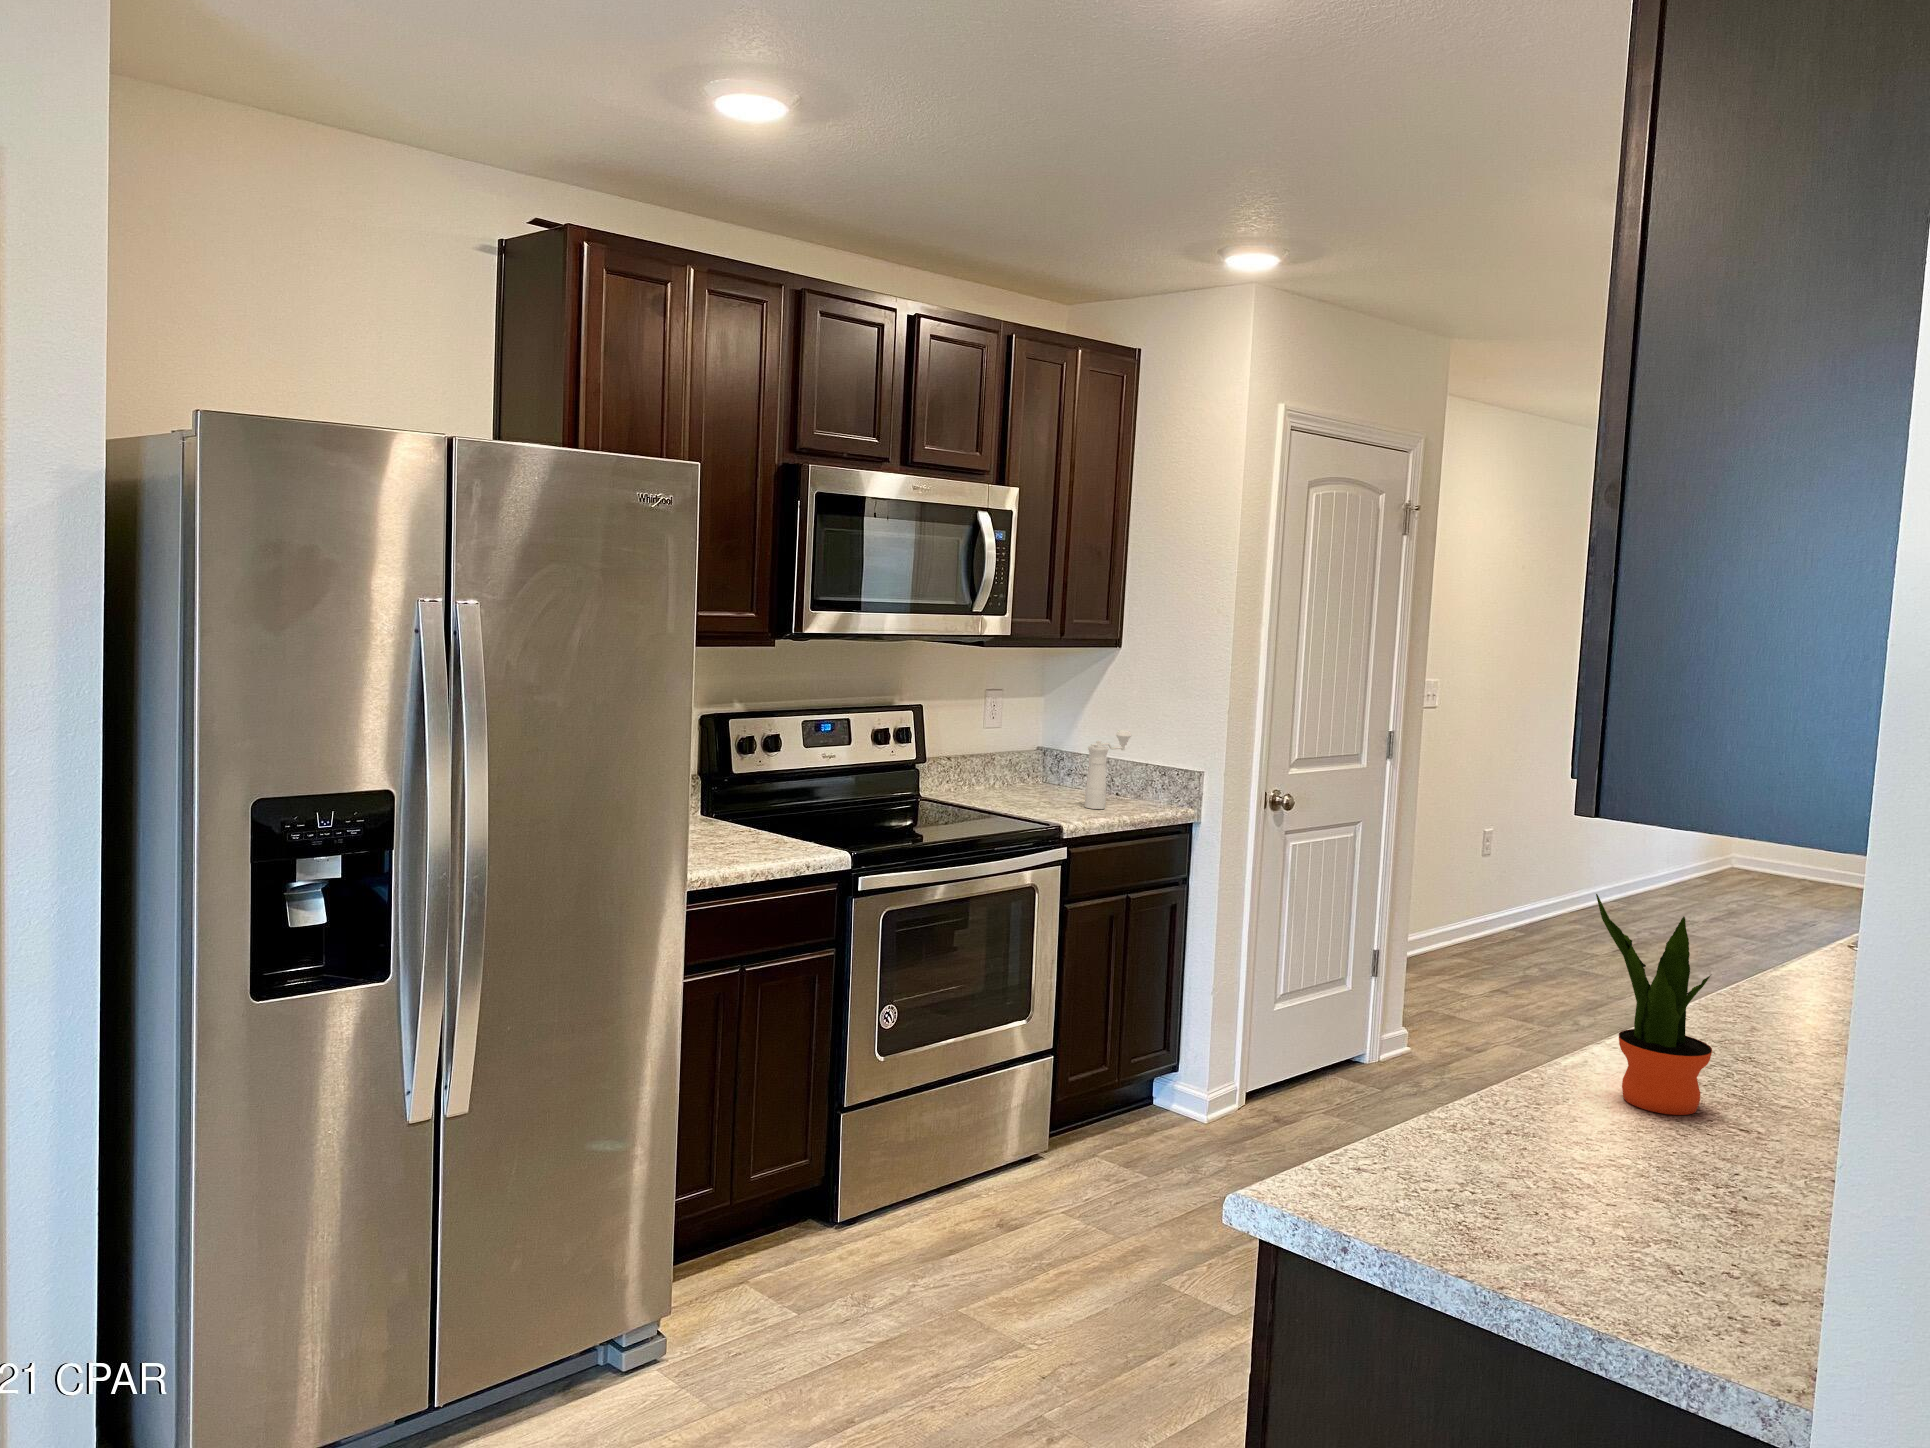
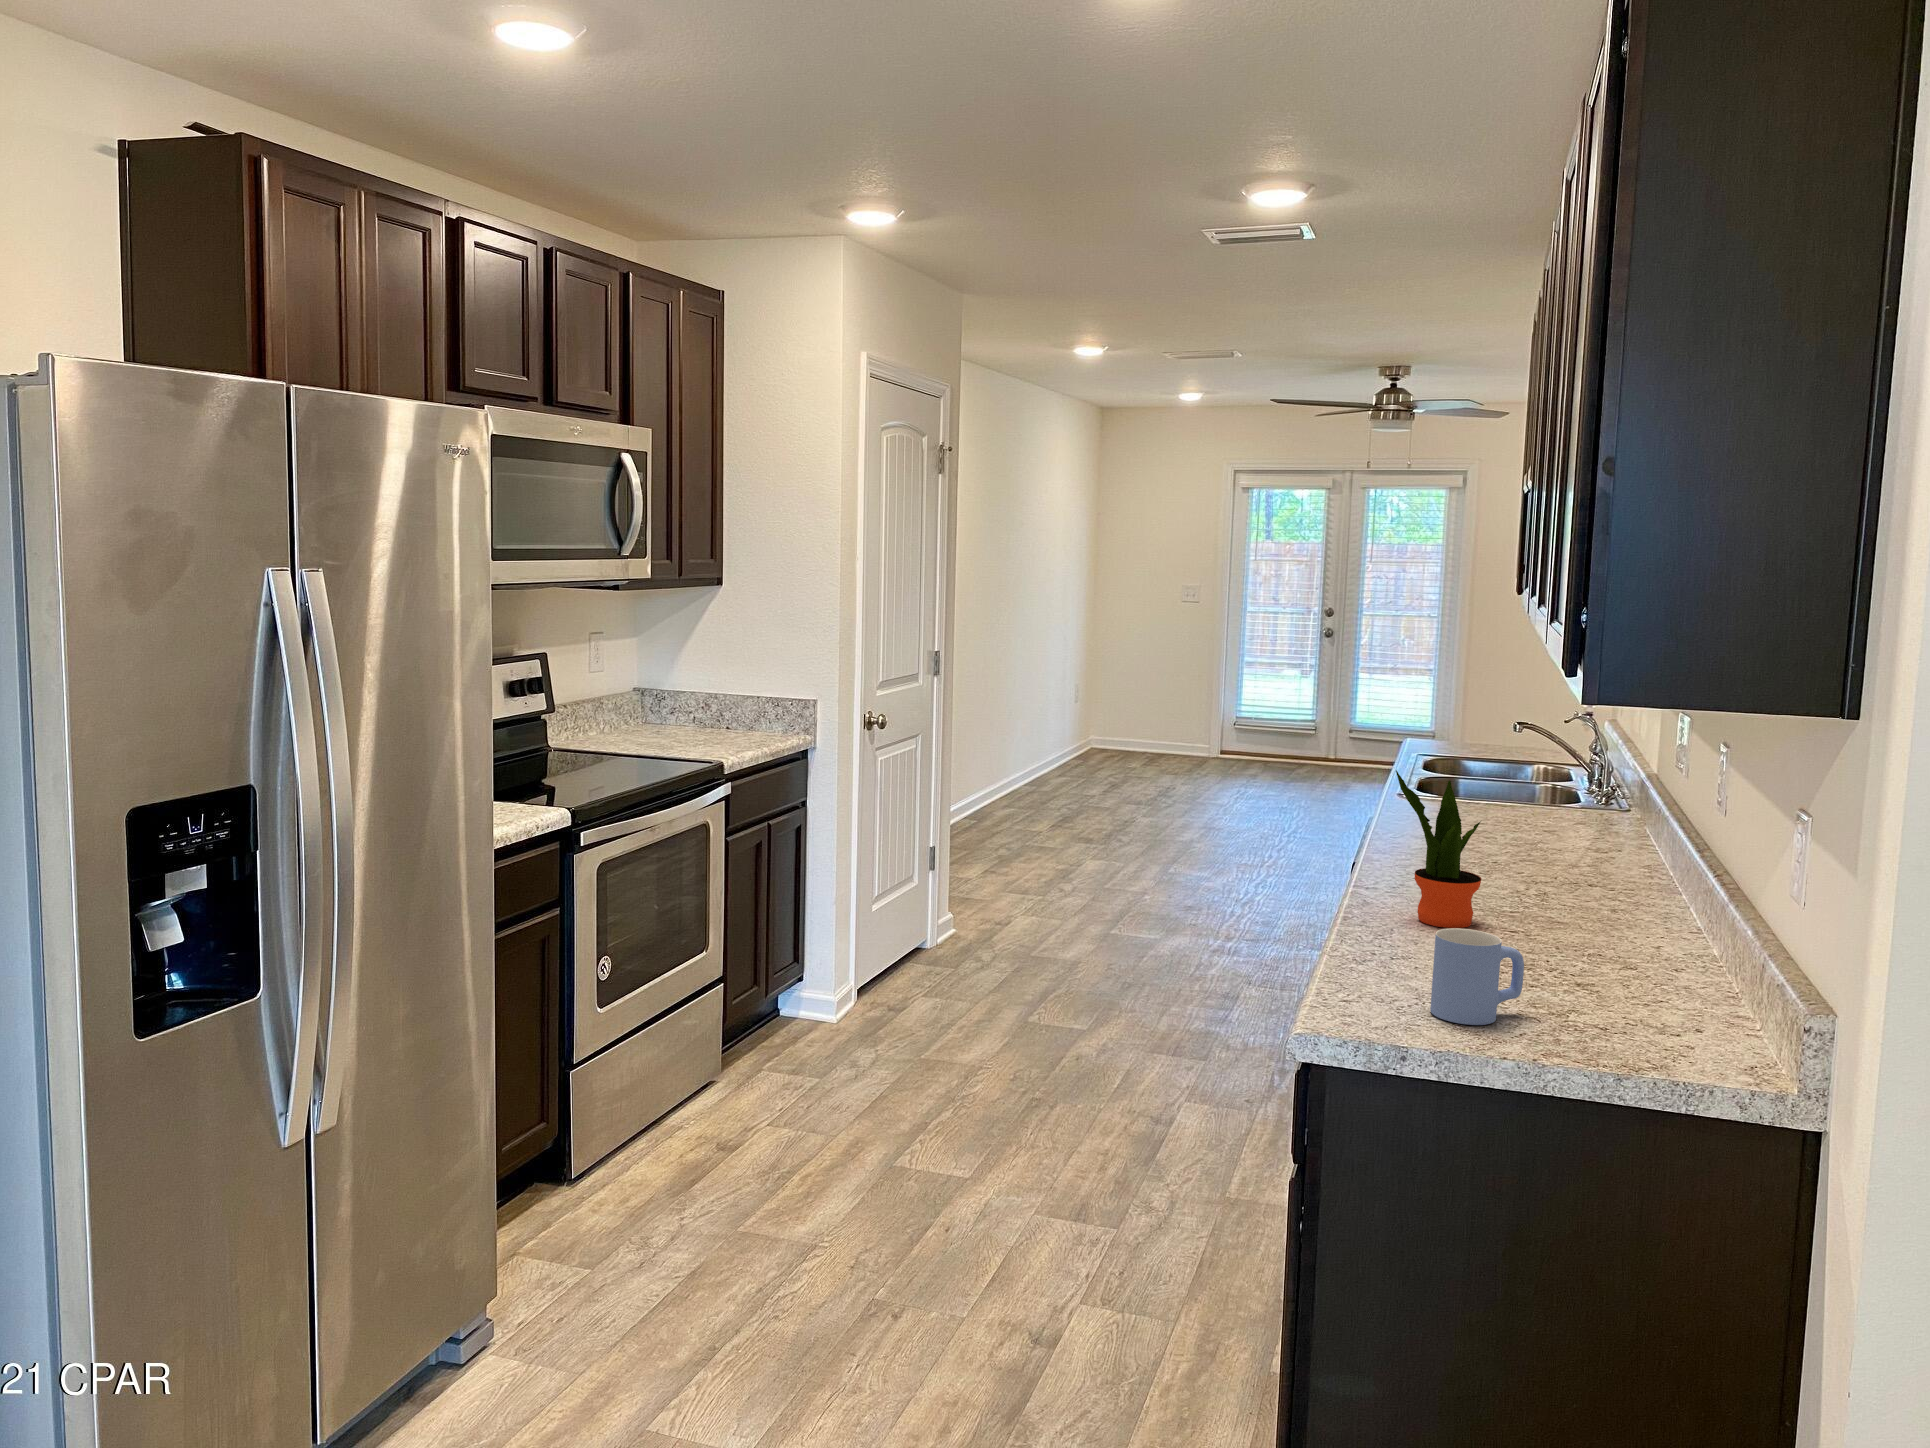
pepper mill: present [1085,730,1132,809] -> none [712,666,747,743]
mug: none [1444,1095,1581,1231] -> present [1430,928,1524,1025]

